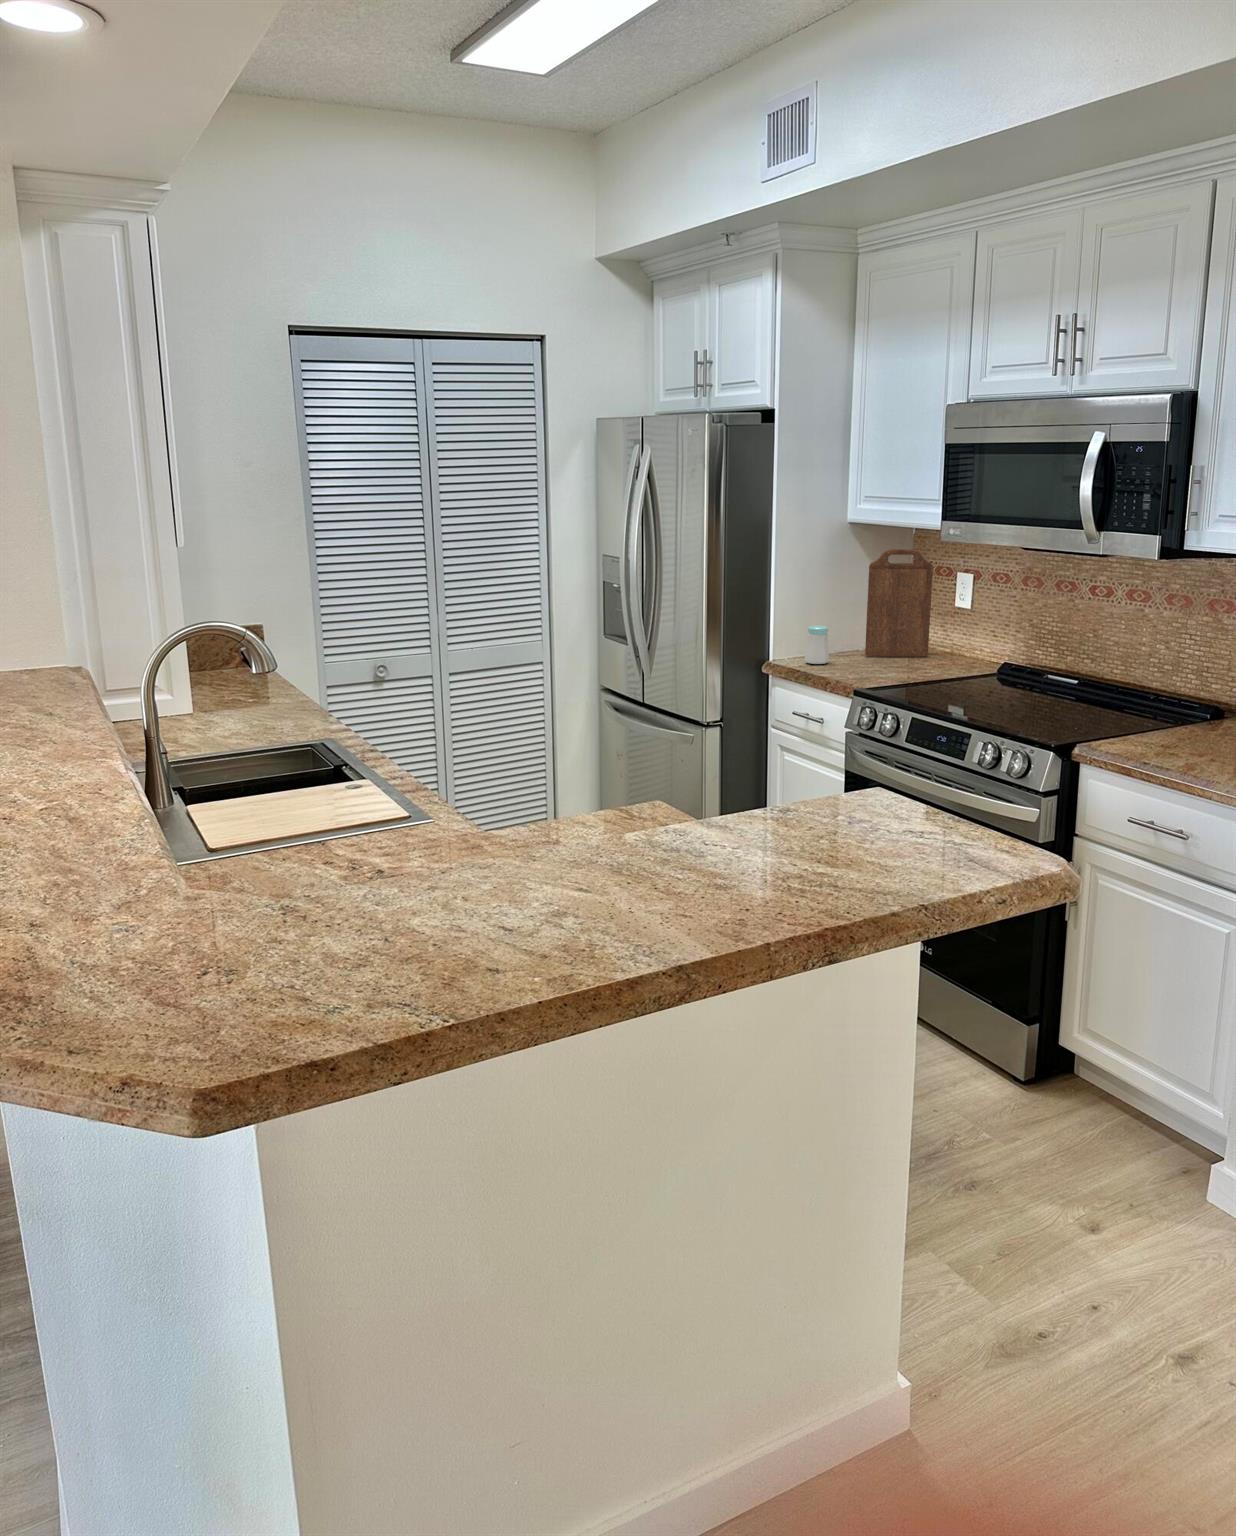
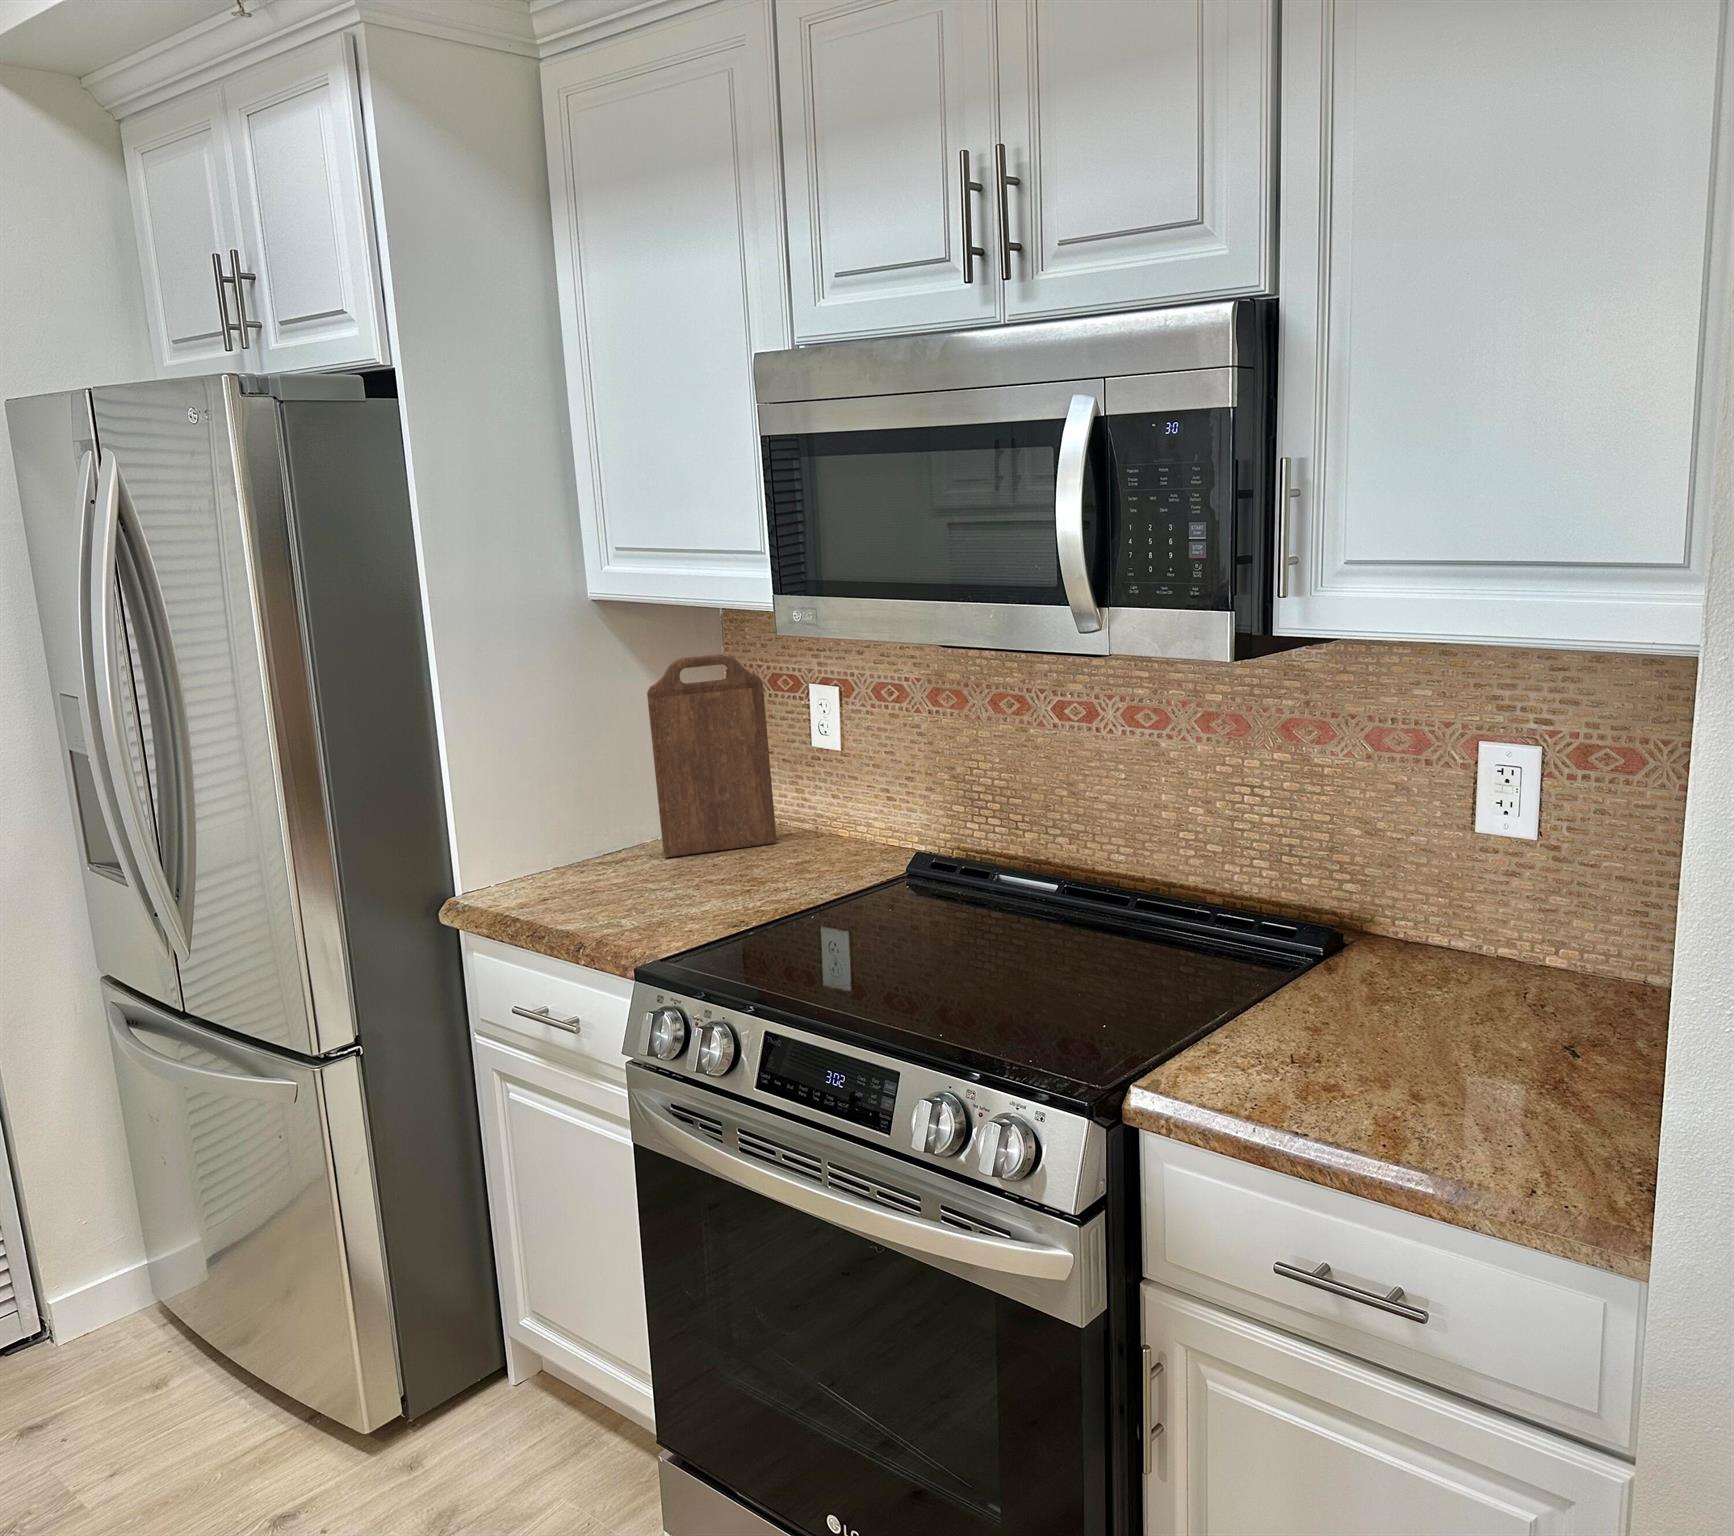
salt shaker: present [805,625,829,664] -> none [546,818,596,895]

